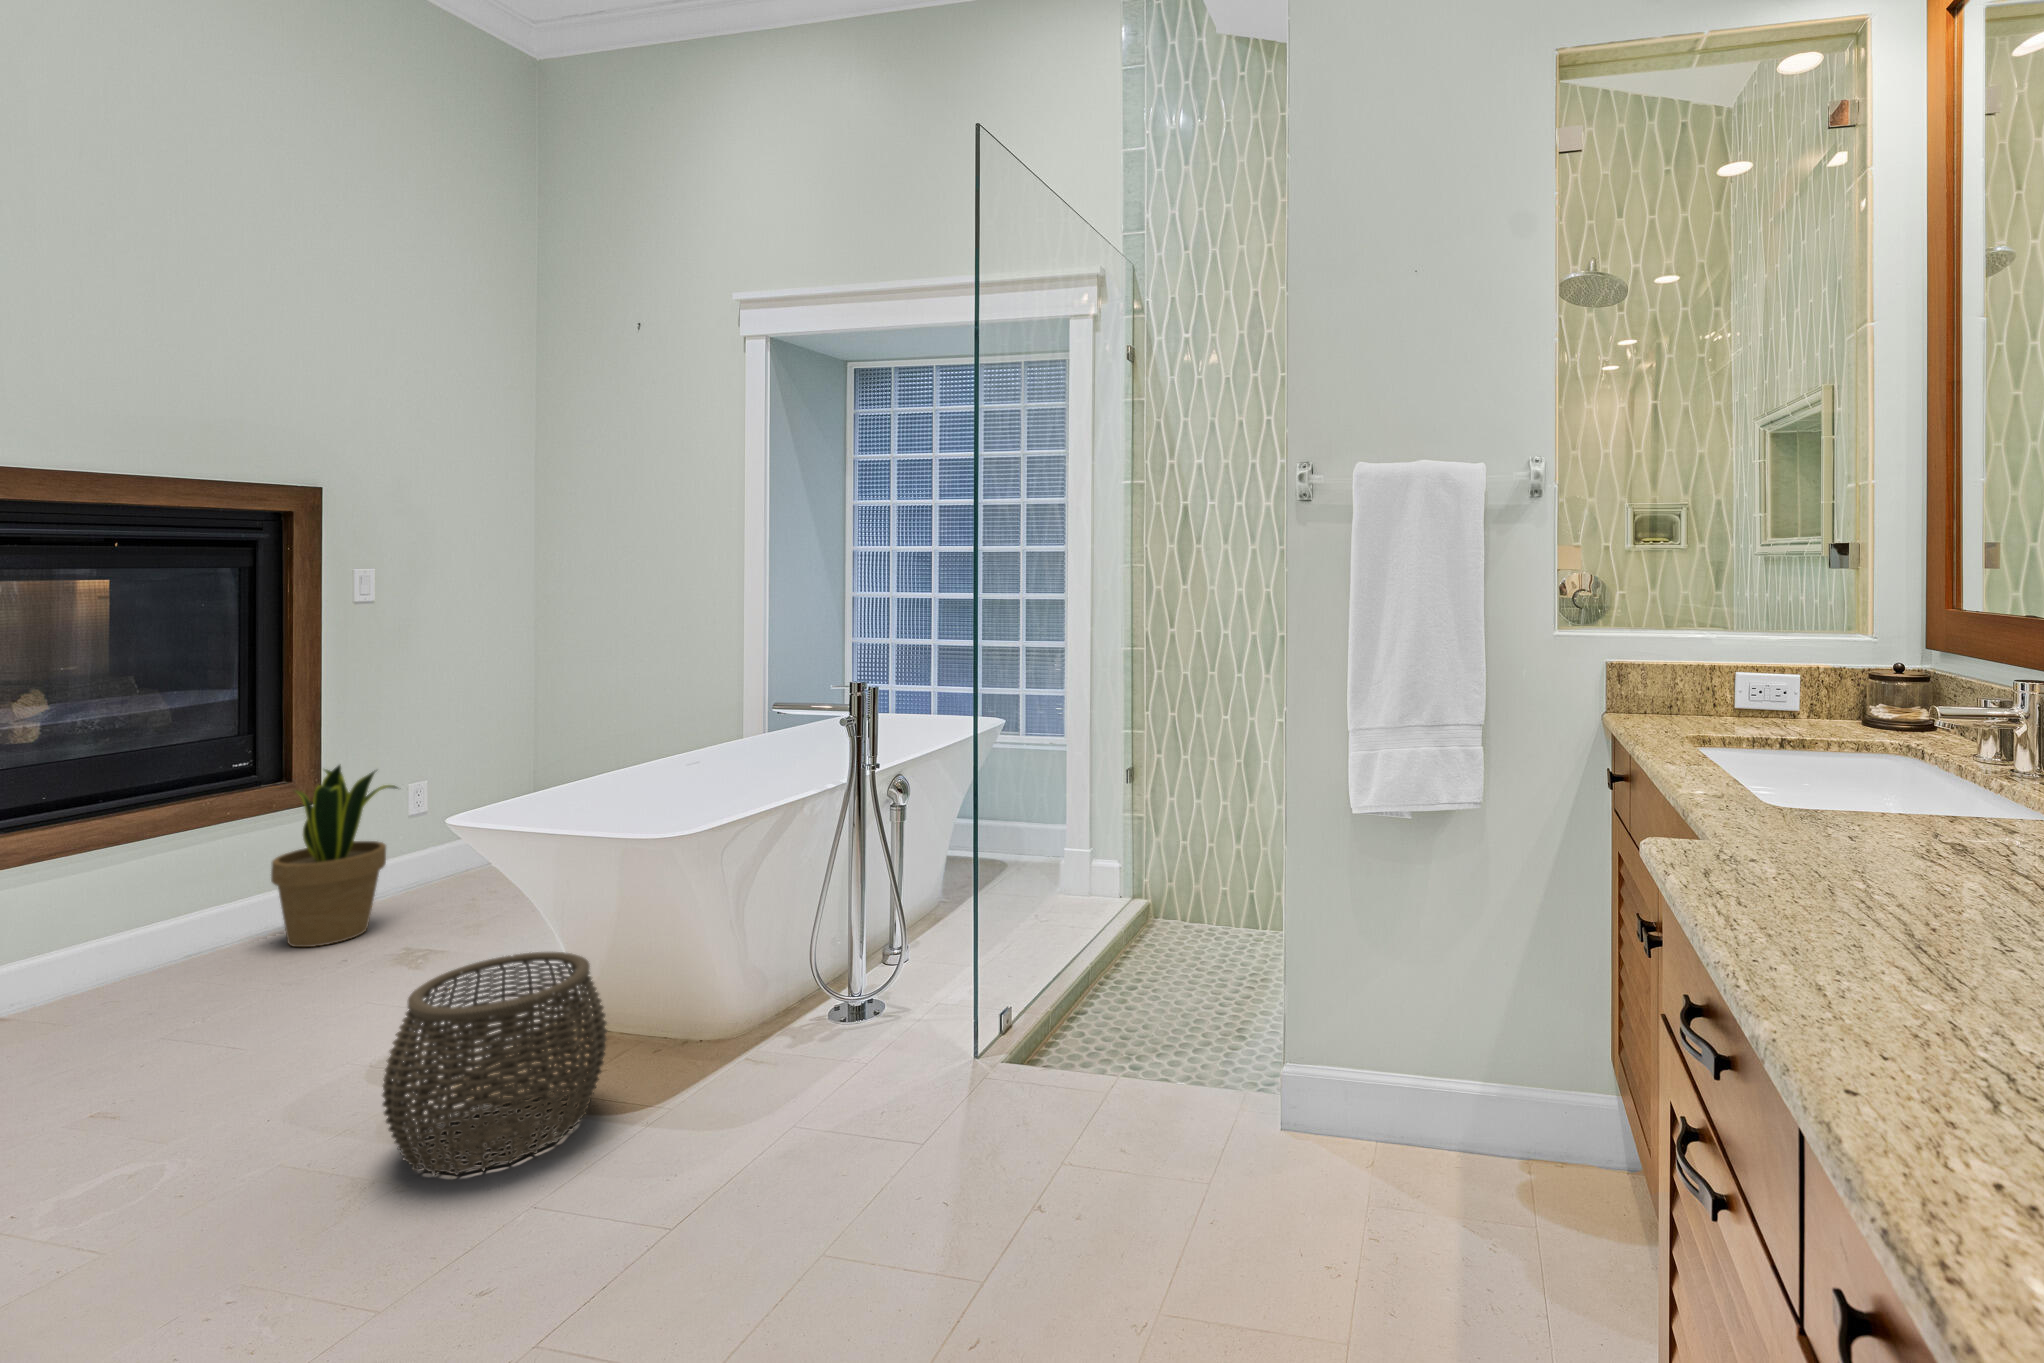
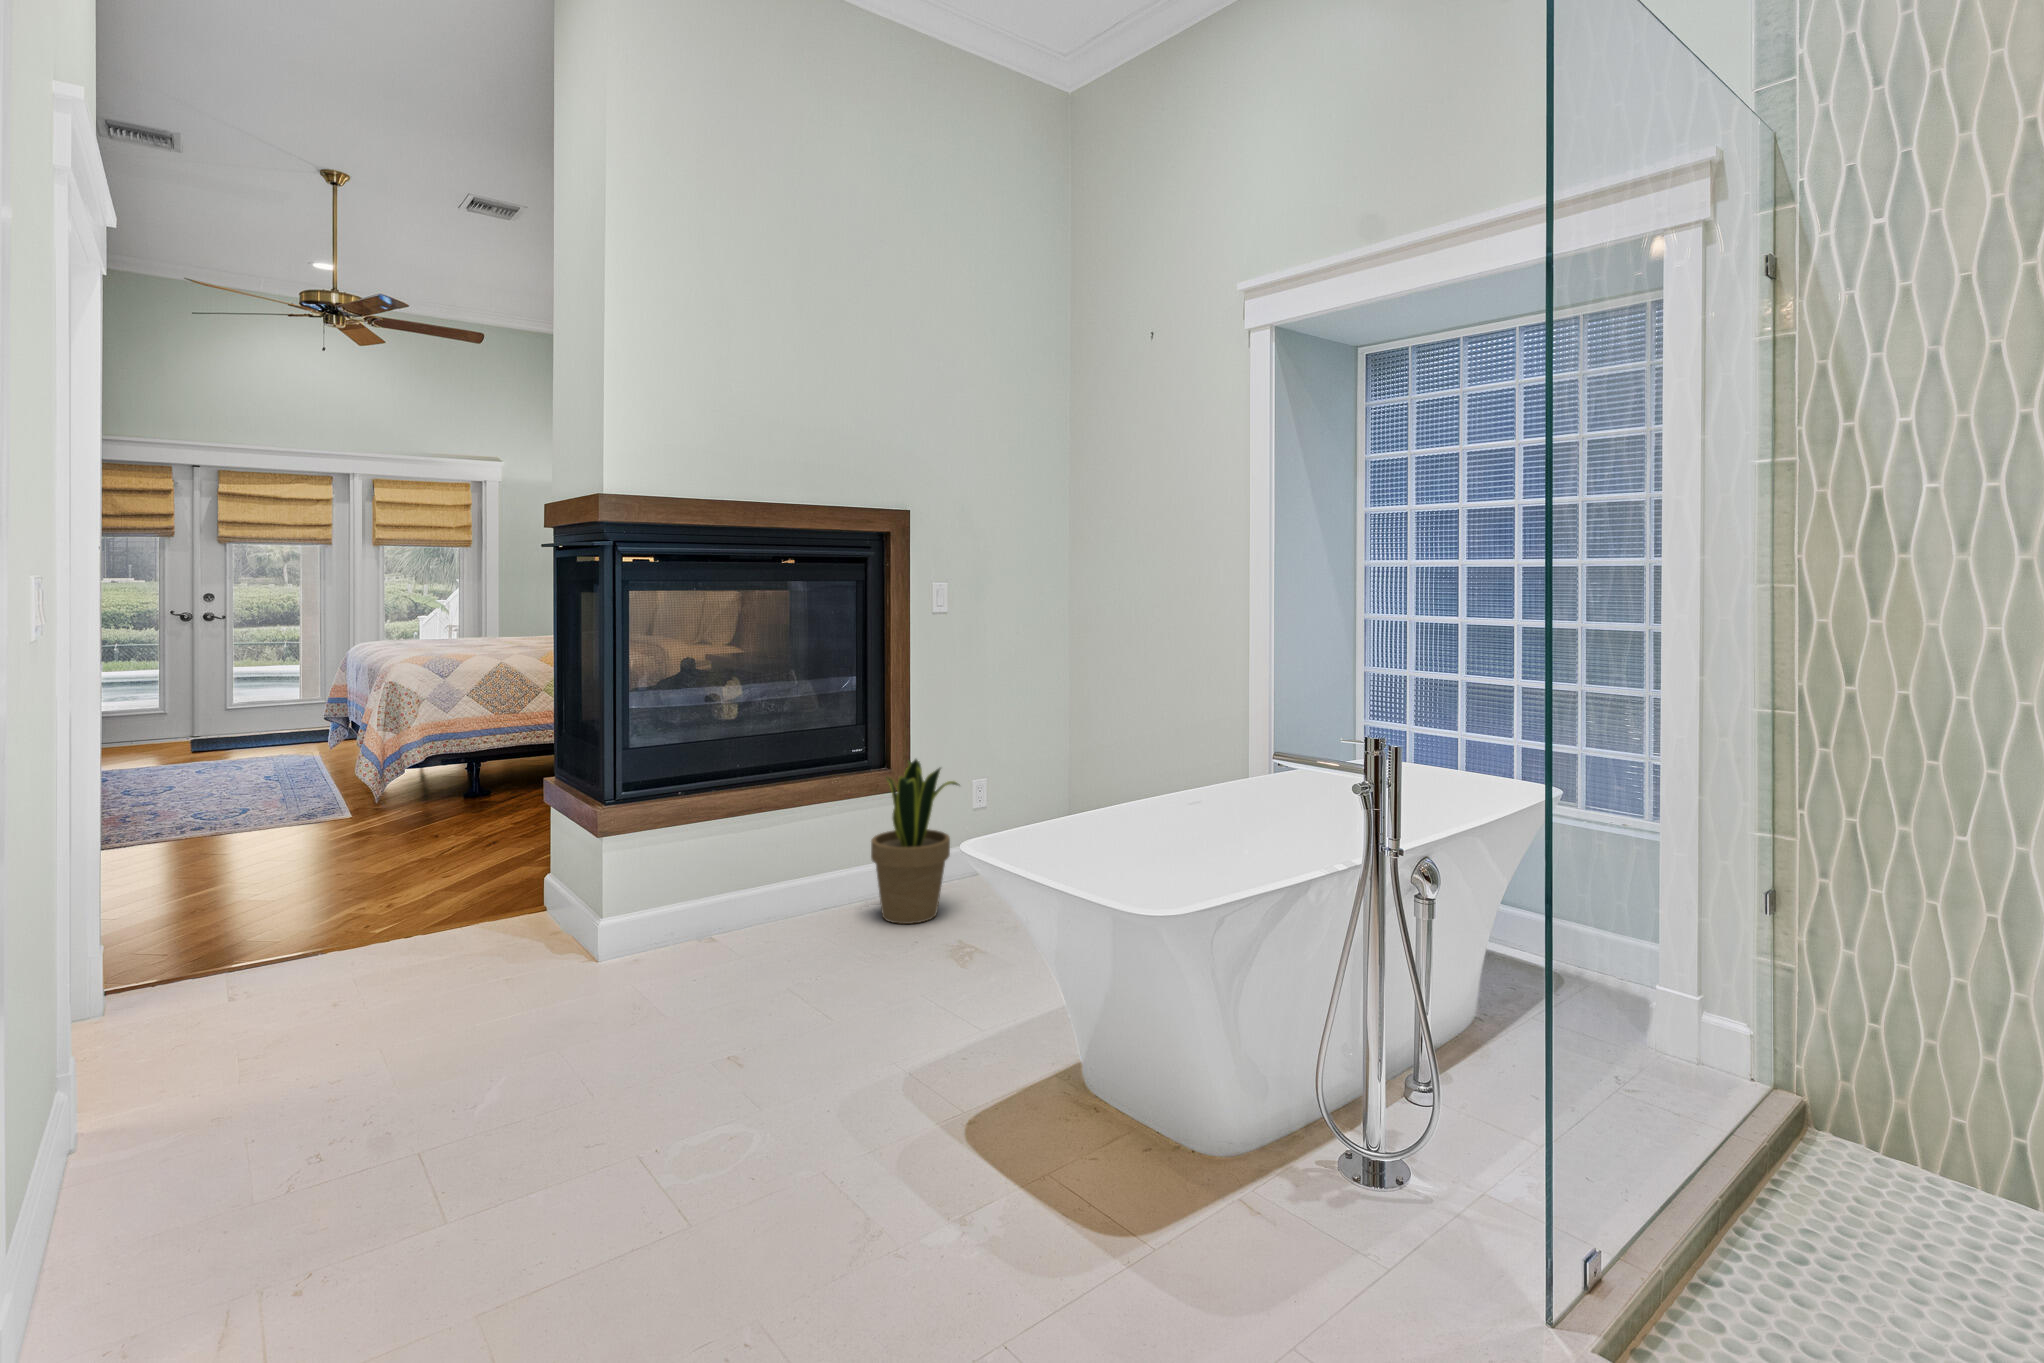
woven basket: present [382,952,607,1175] -> none [889,1004,1095,1261]

